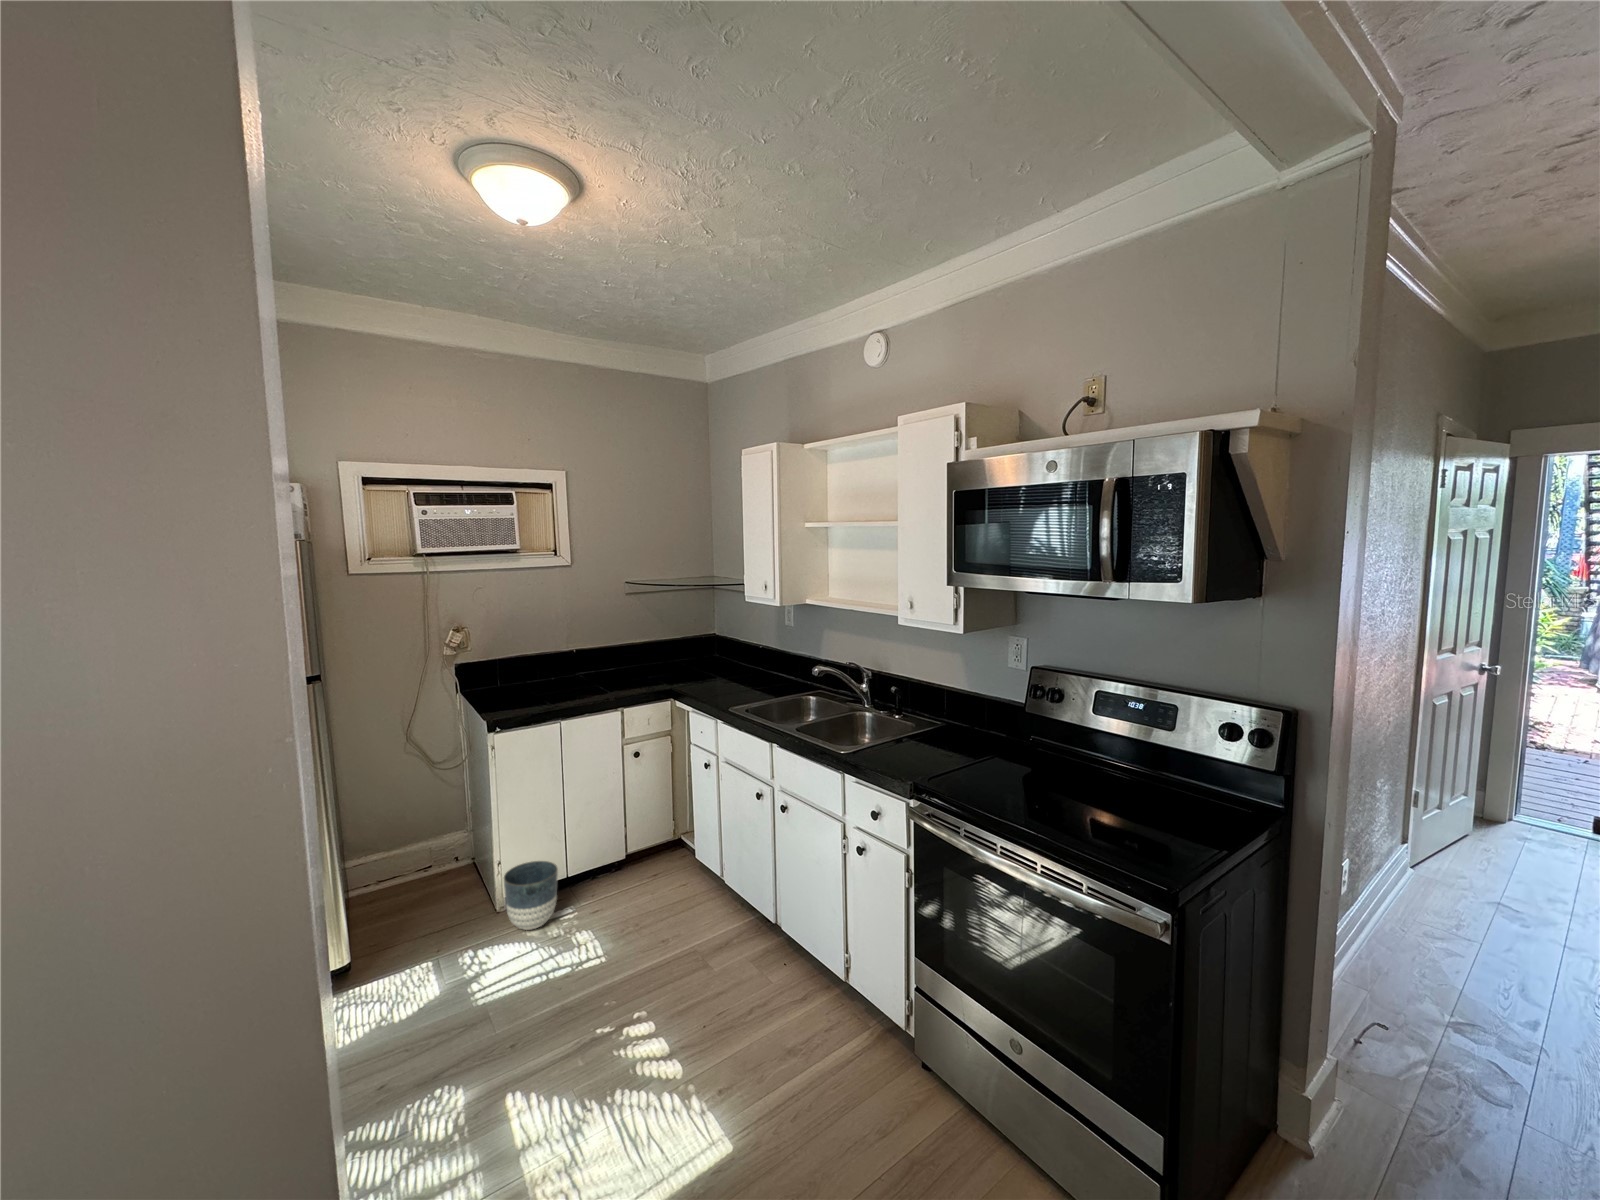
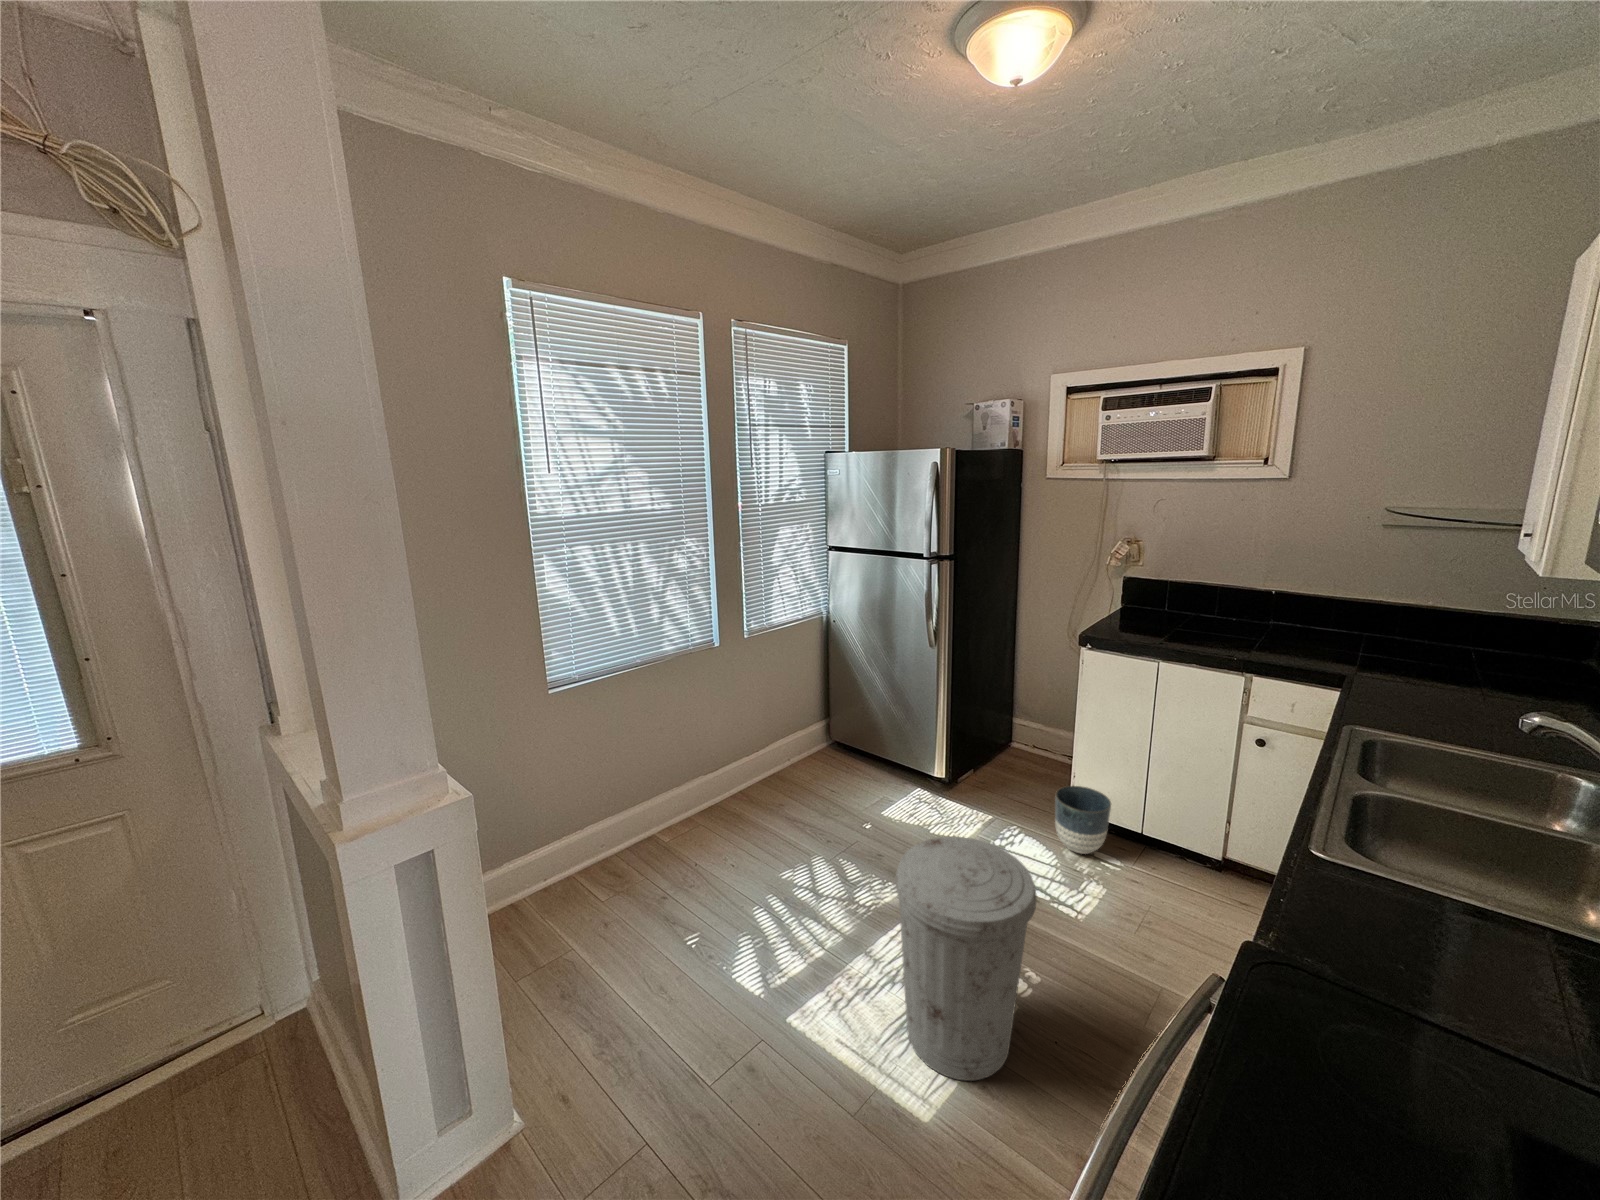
trash can: none [596,892,726,1137] -> present [896,837,1037,1081]

